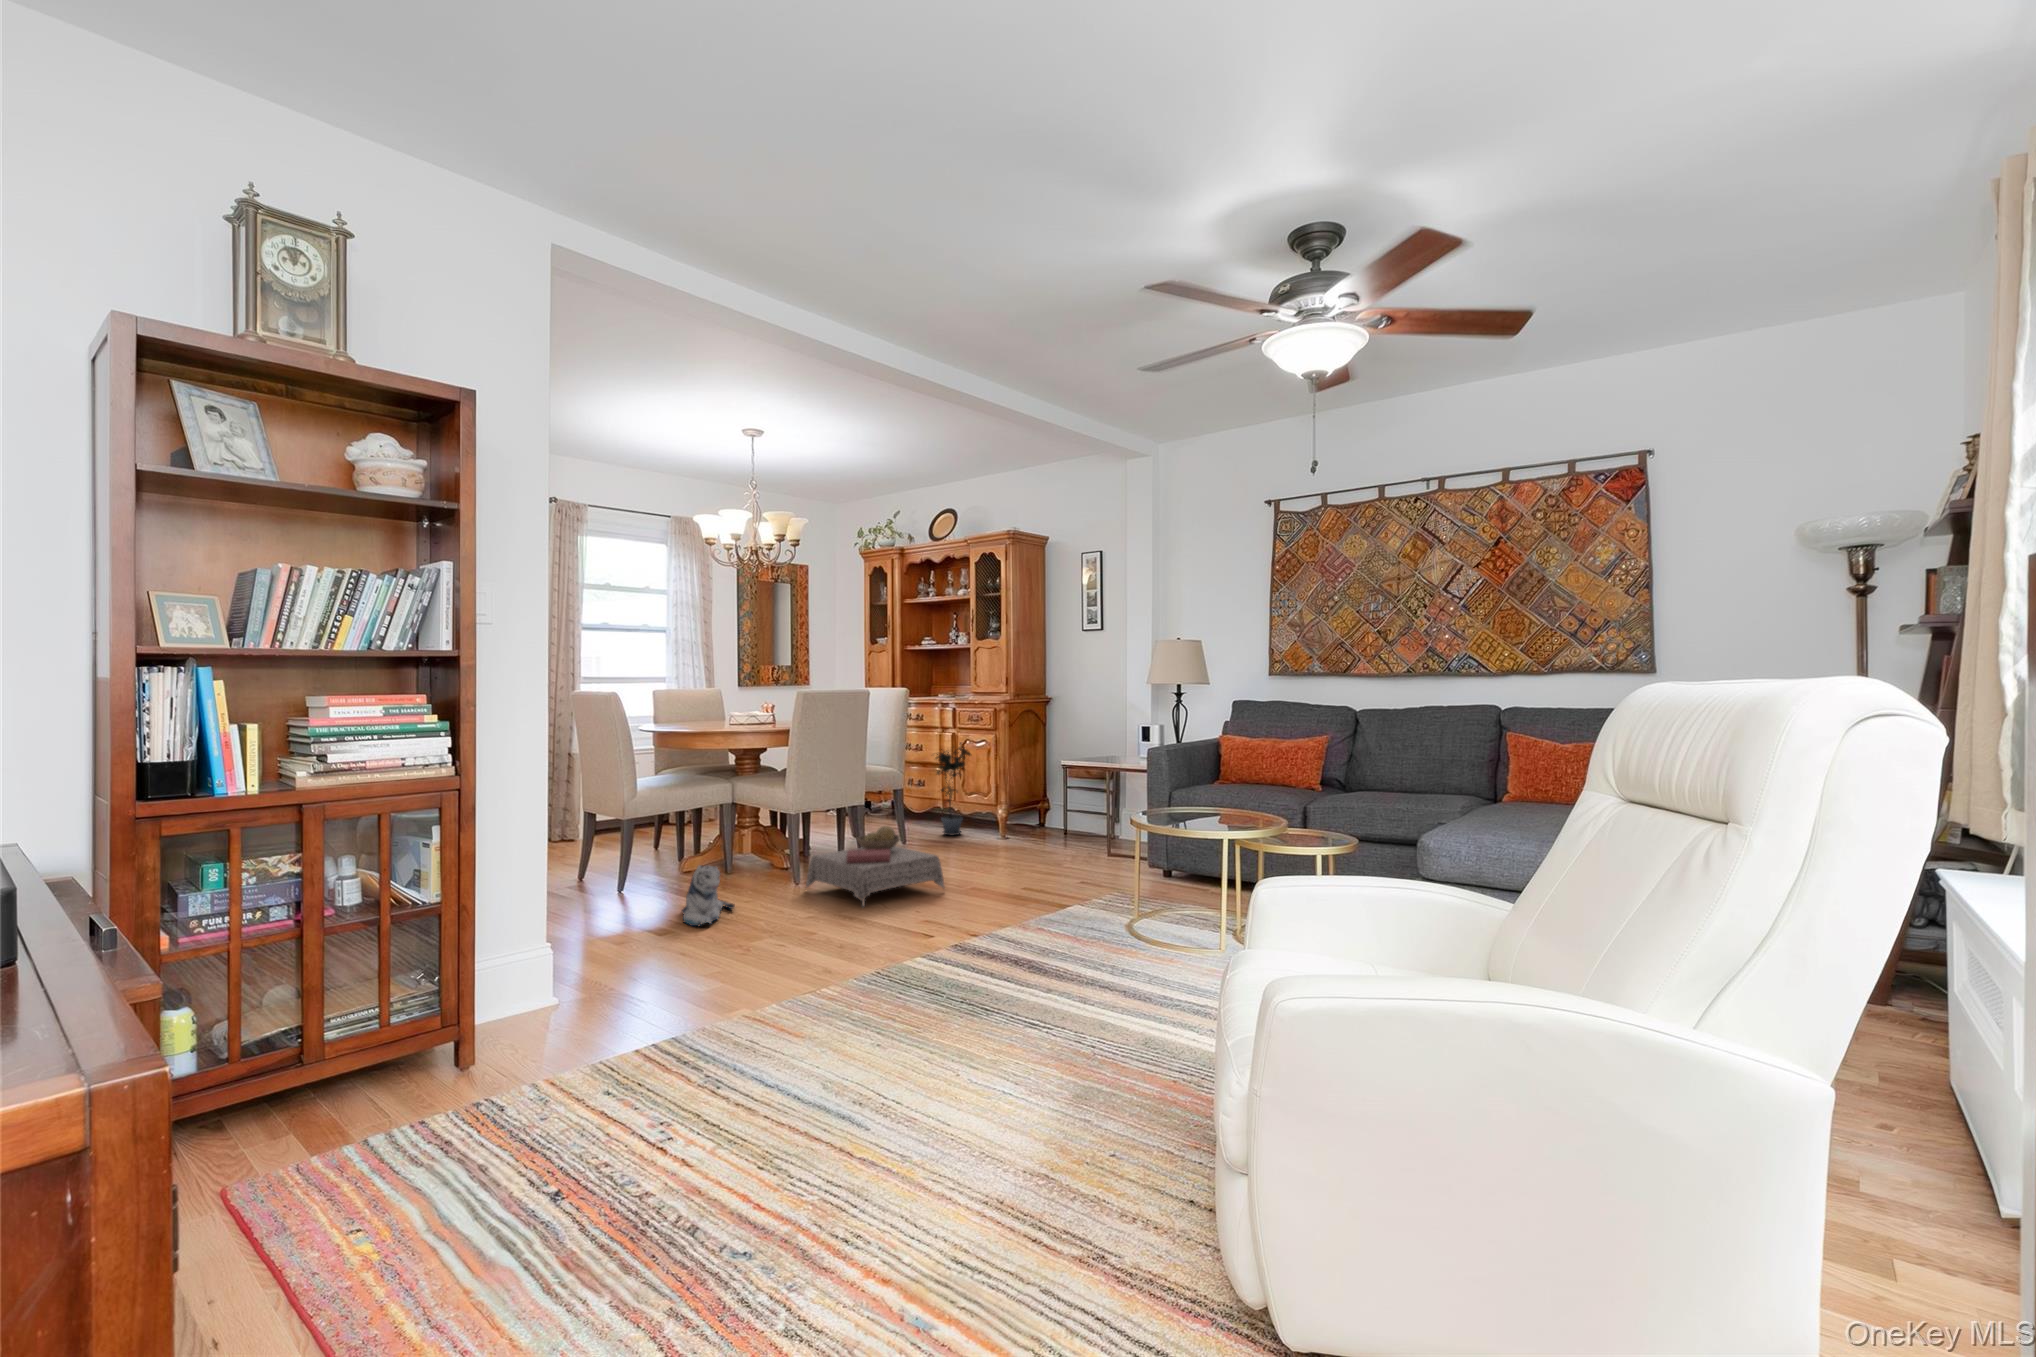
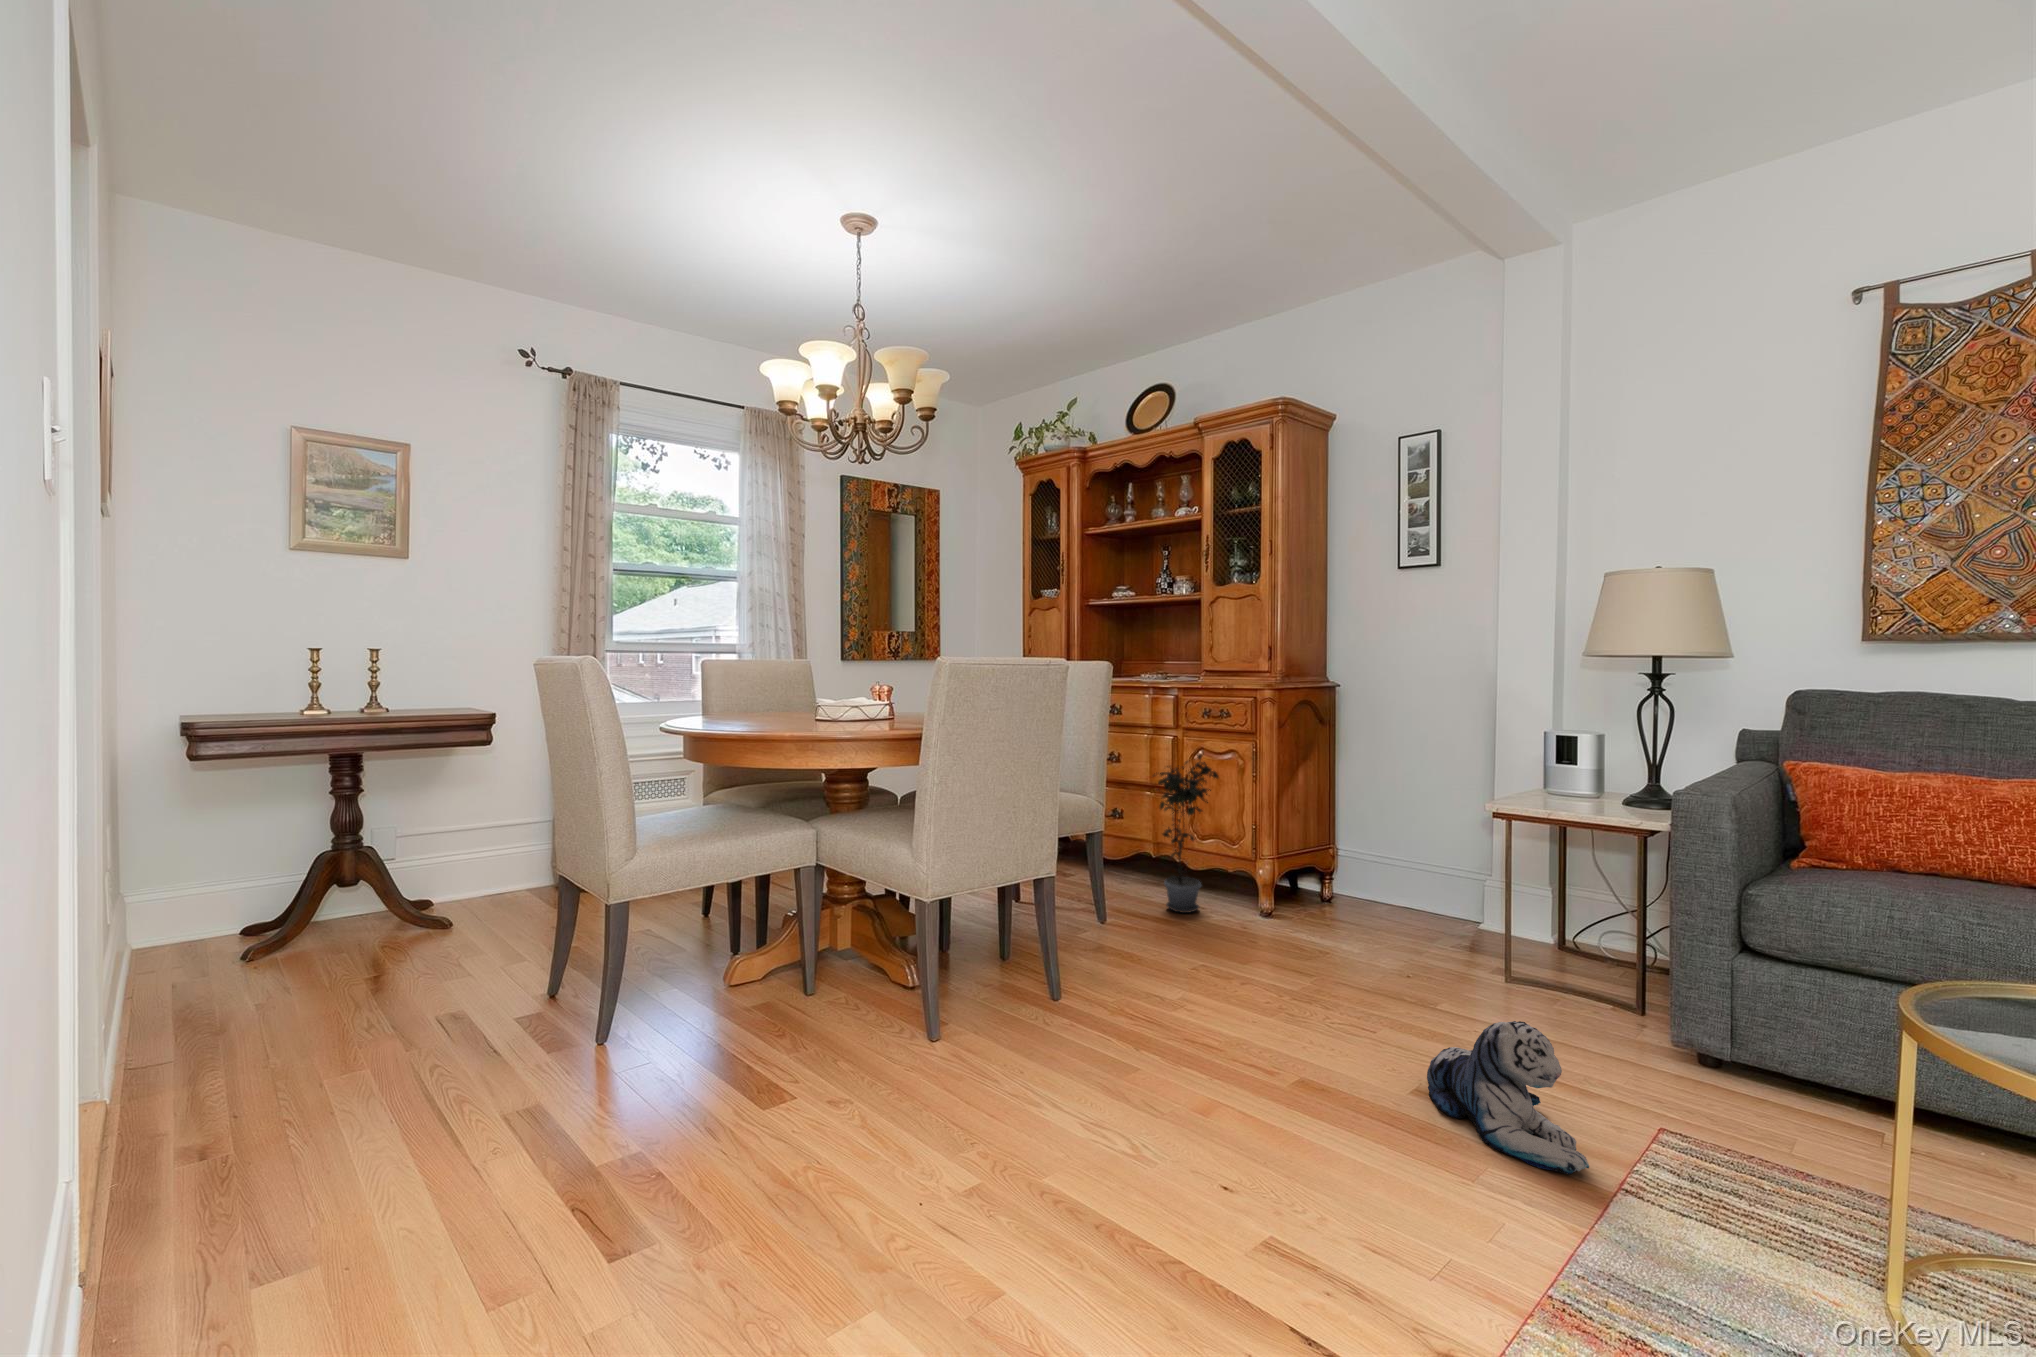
ottoman: present [806,826,944,907] -> none [953,946,1262,1185]
plush toy: present [682,865,735,926] -> present [1427,1021,1589,1174]

